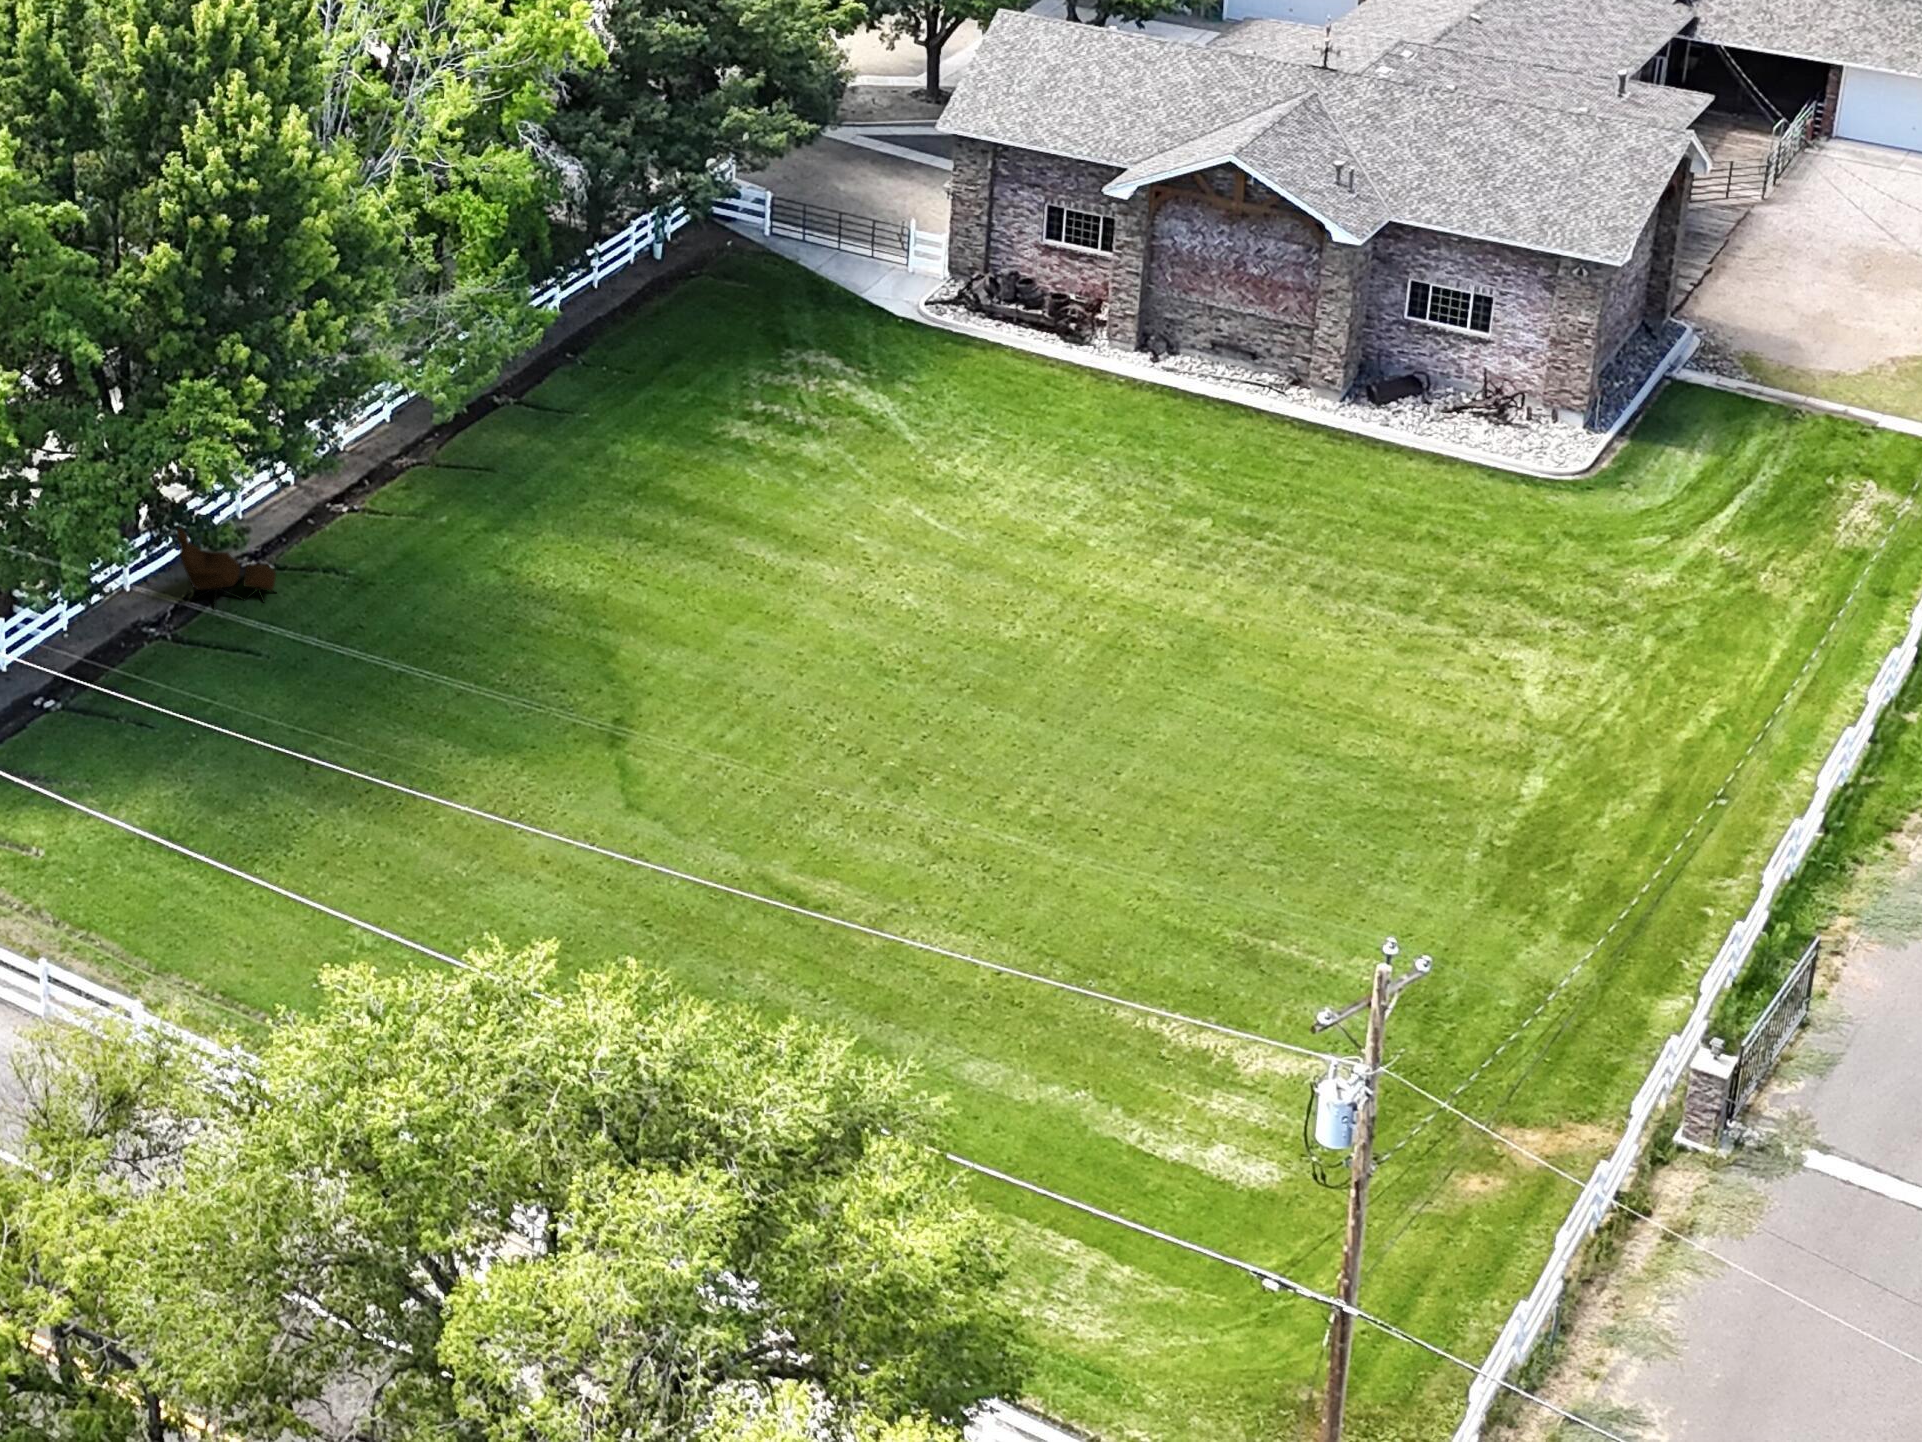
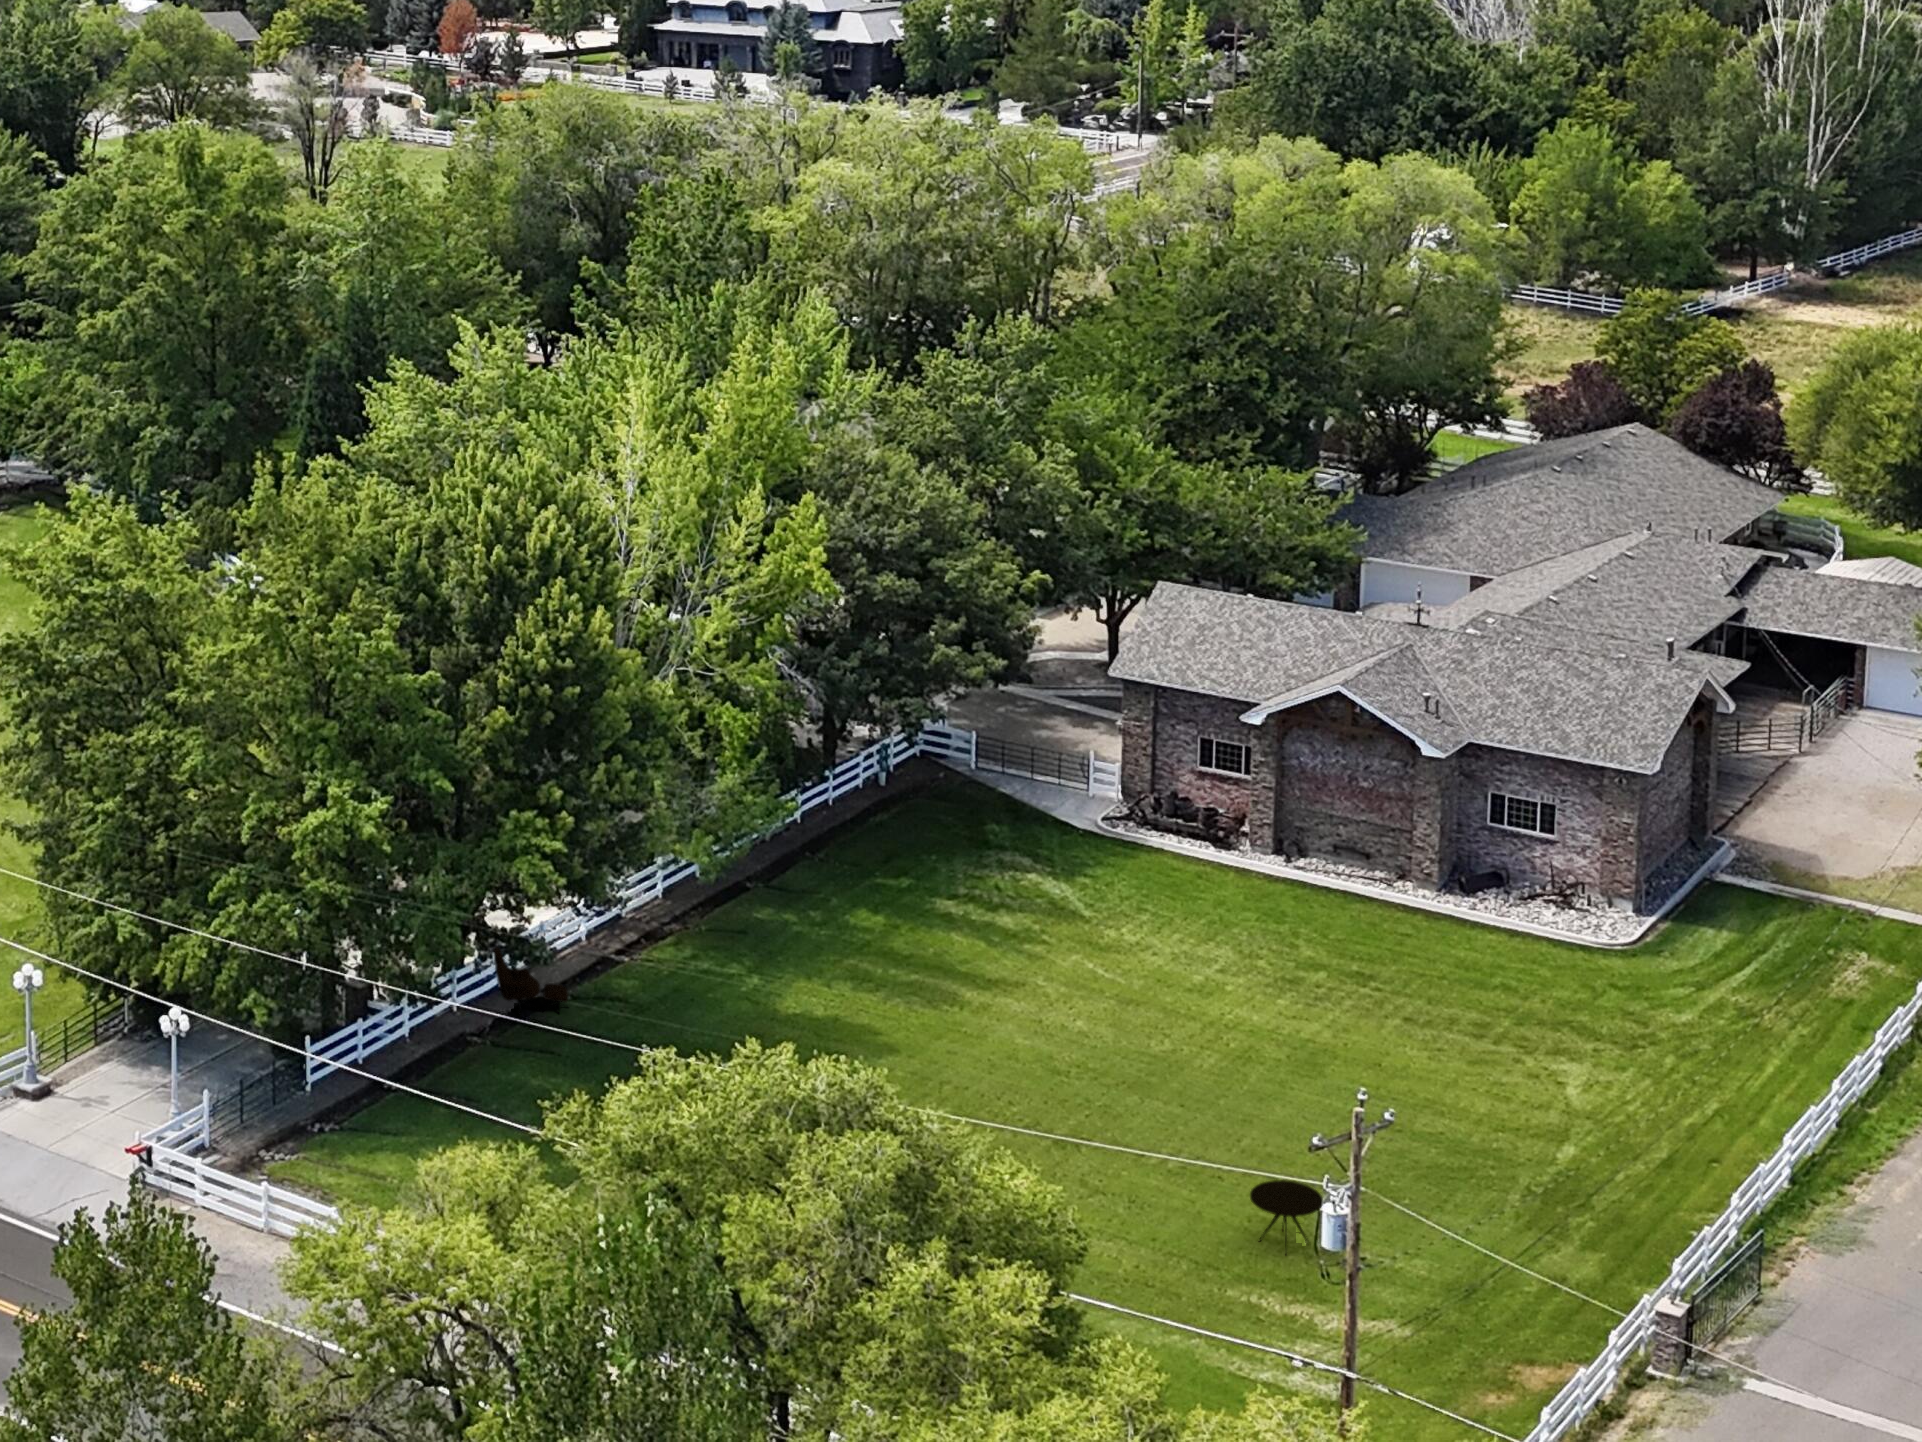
round table: none [1132,858,1229,960] -> present [1250,1180,1323,1244]

